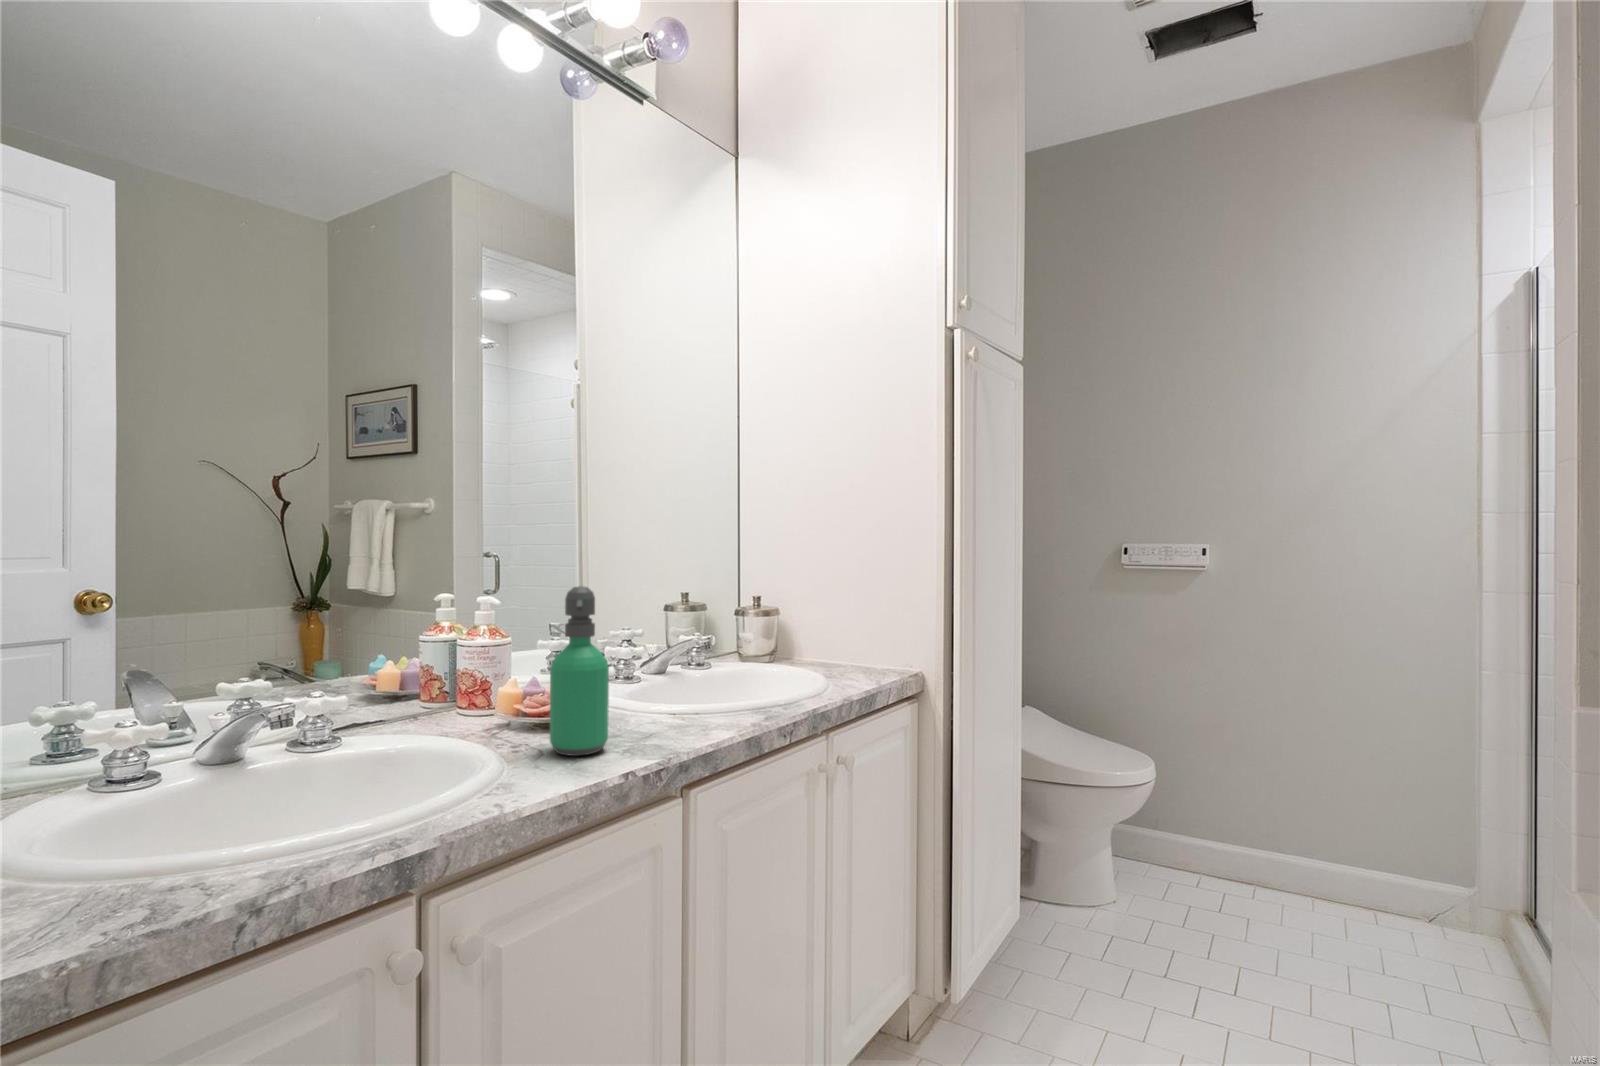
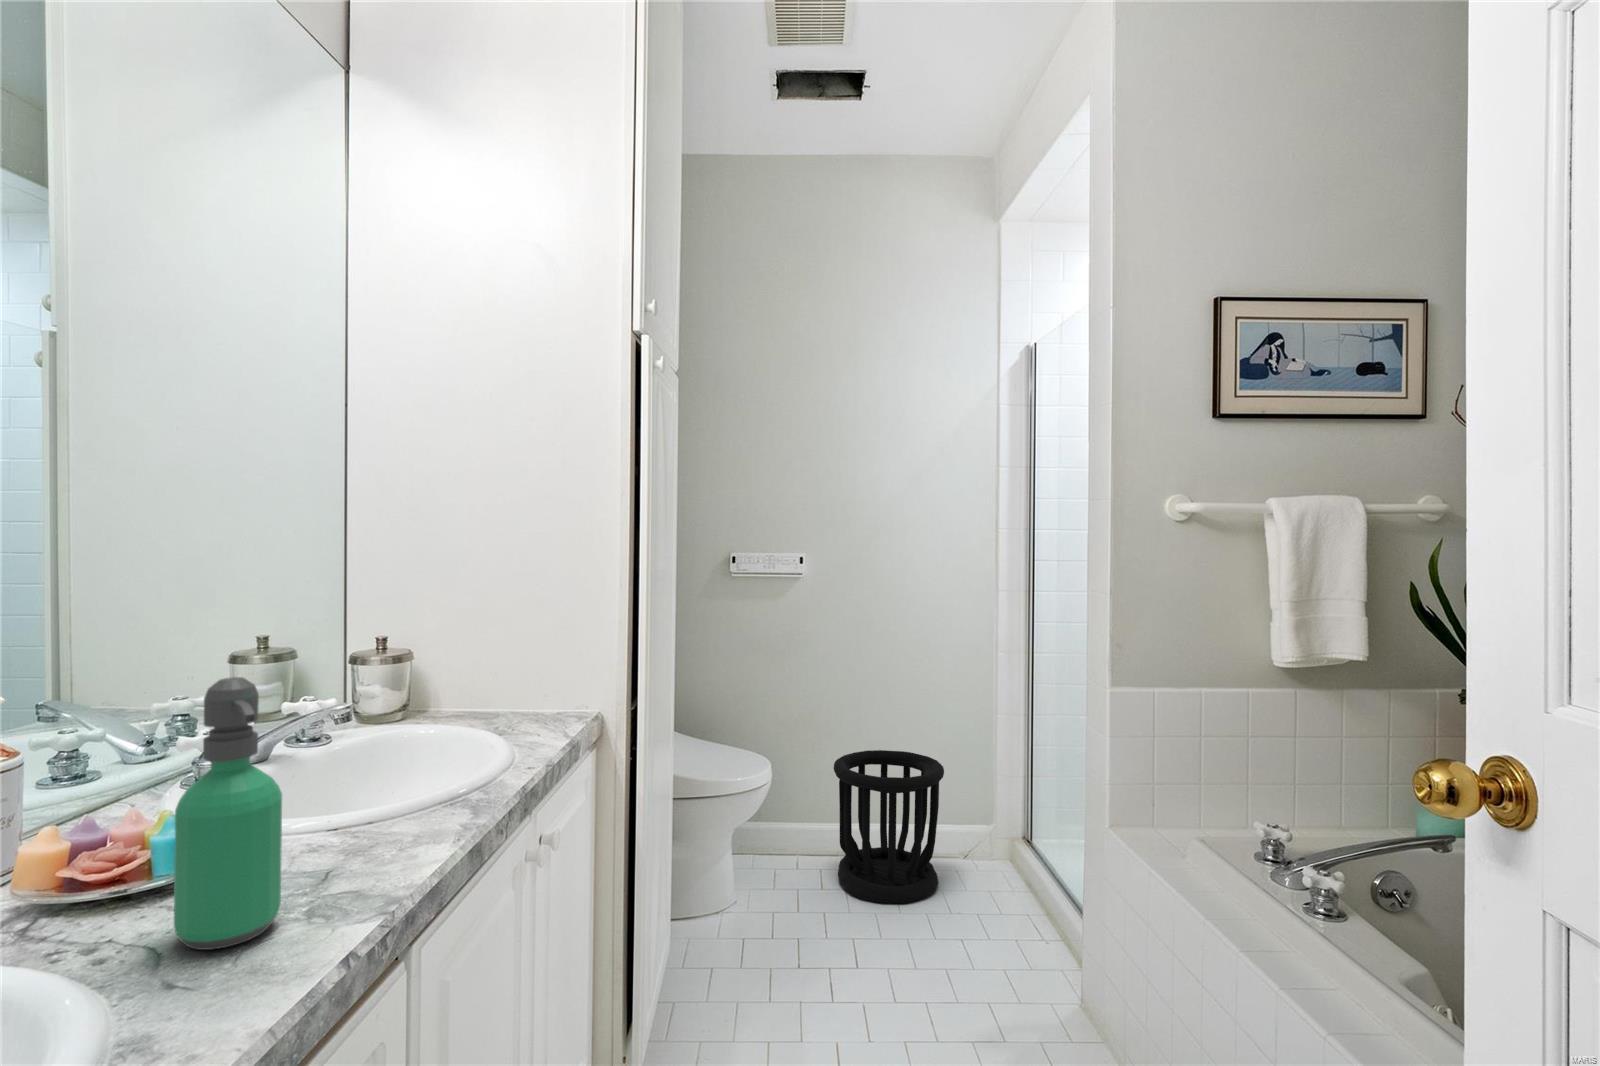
wastebasket: none [1235,769,1386,952] -> present [834,750,944,903]

